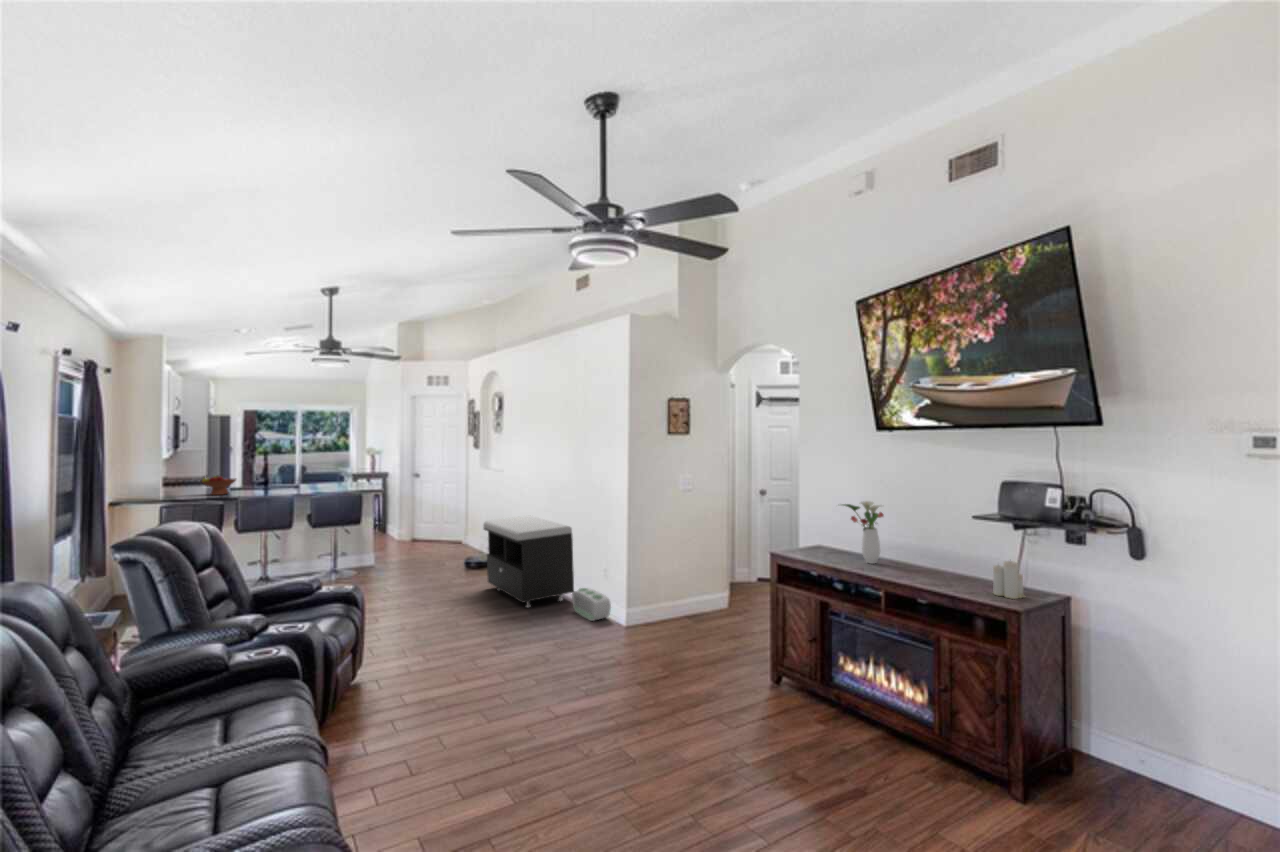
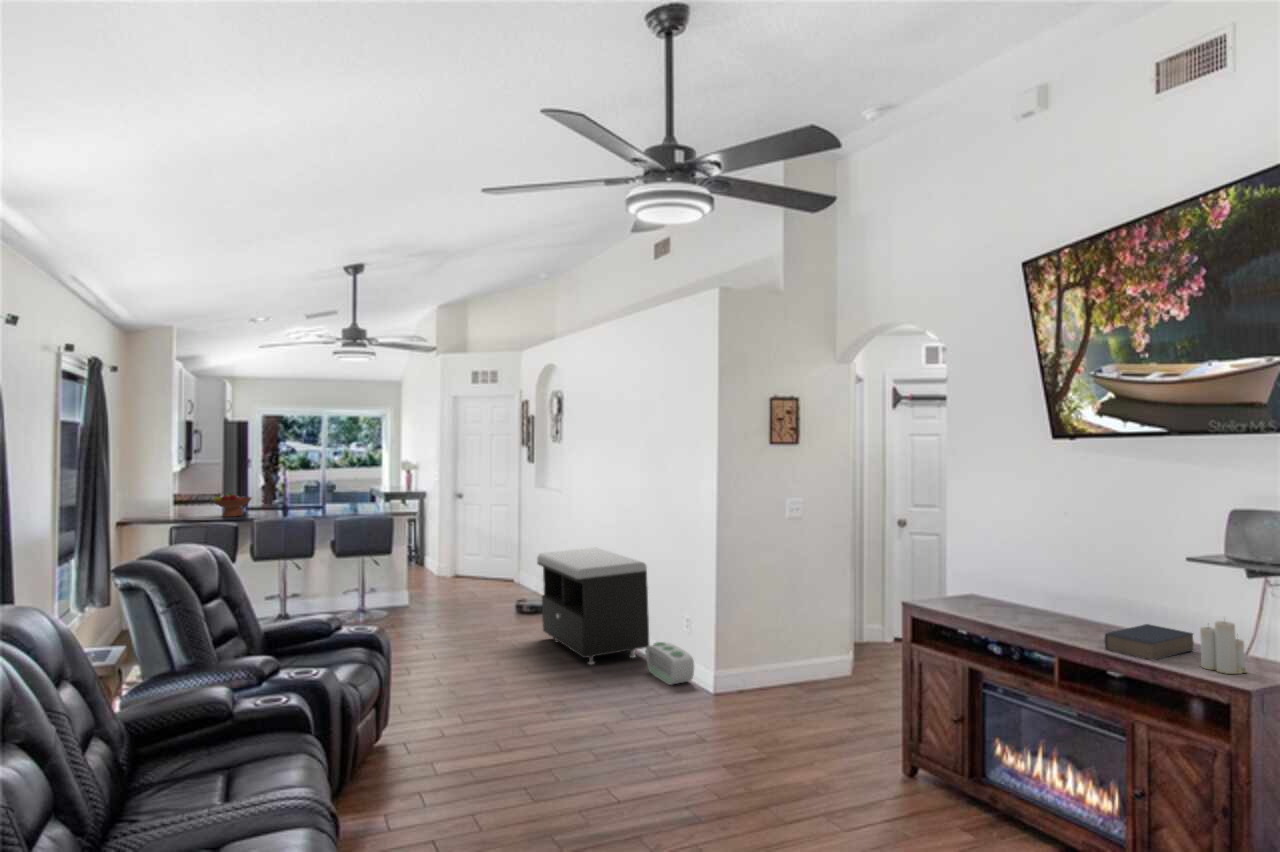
flower arrangement: present [843,501,884,564] -> none [985,536,1053,620]
book: none [925,564,985,591] -> present [1104,624,1194,660]

